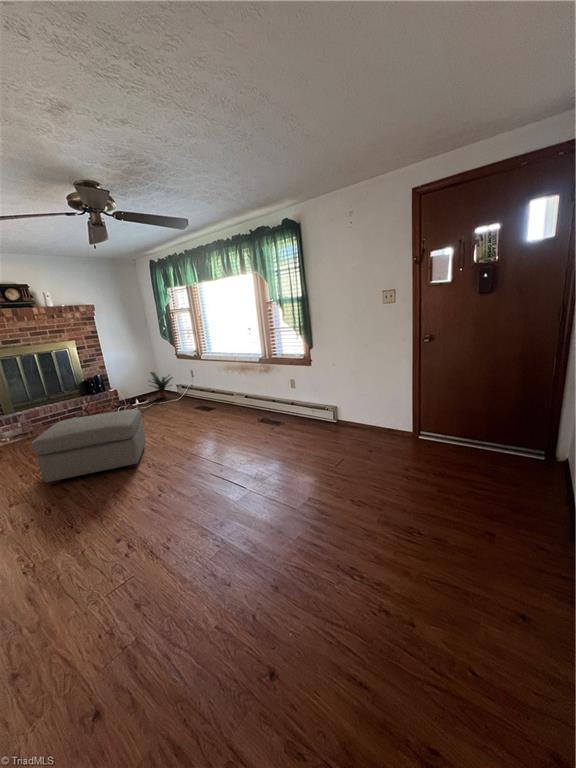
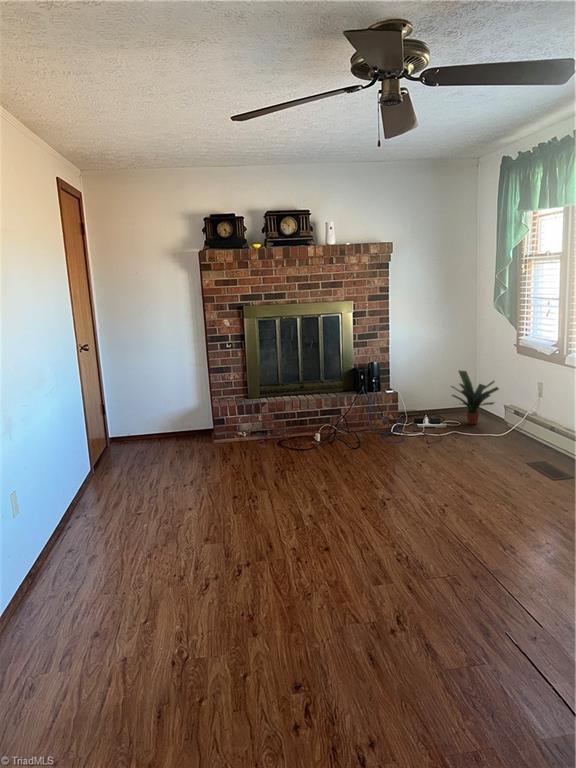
ottoman: present [32,409,146,485] -> none [247,431,413,553]

